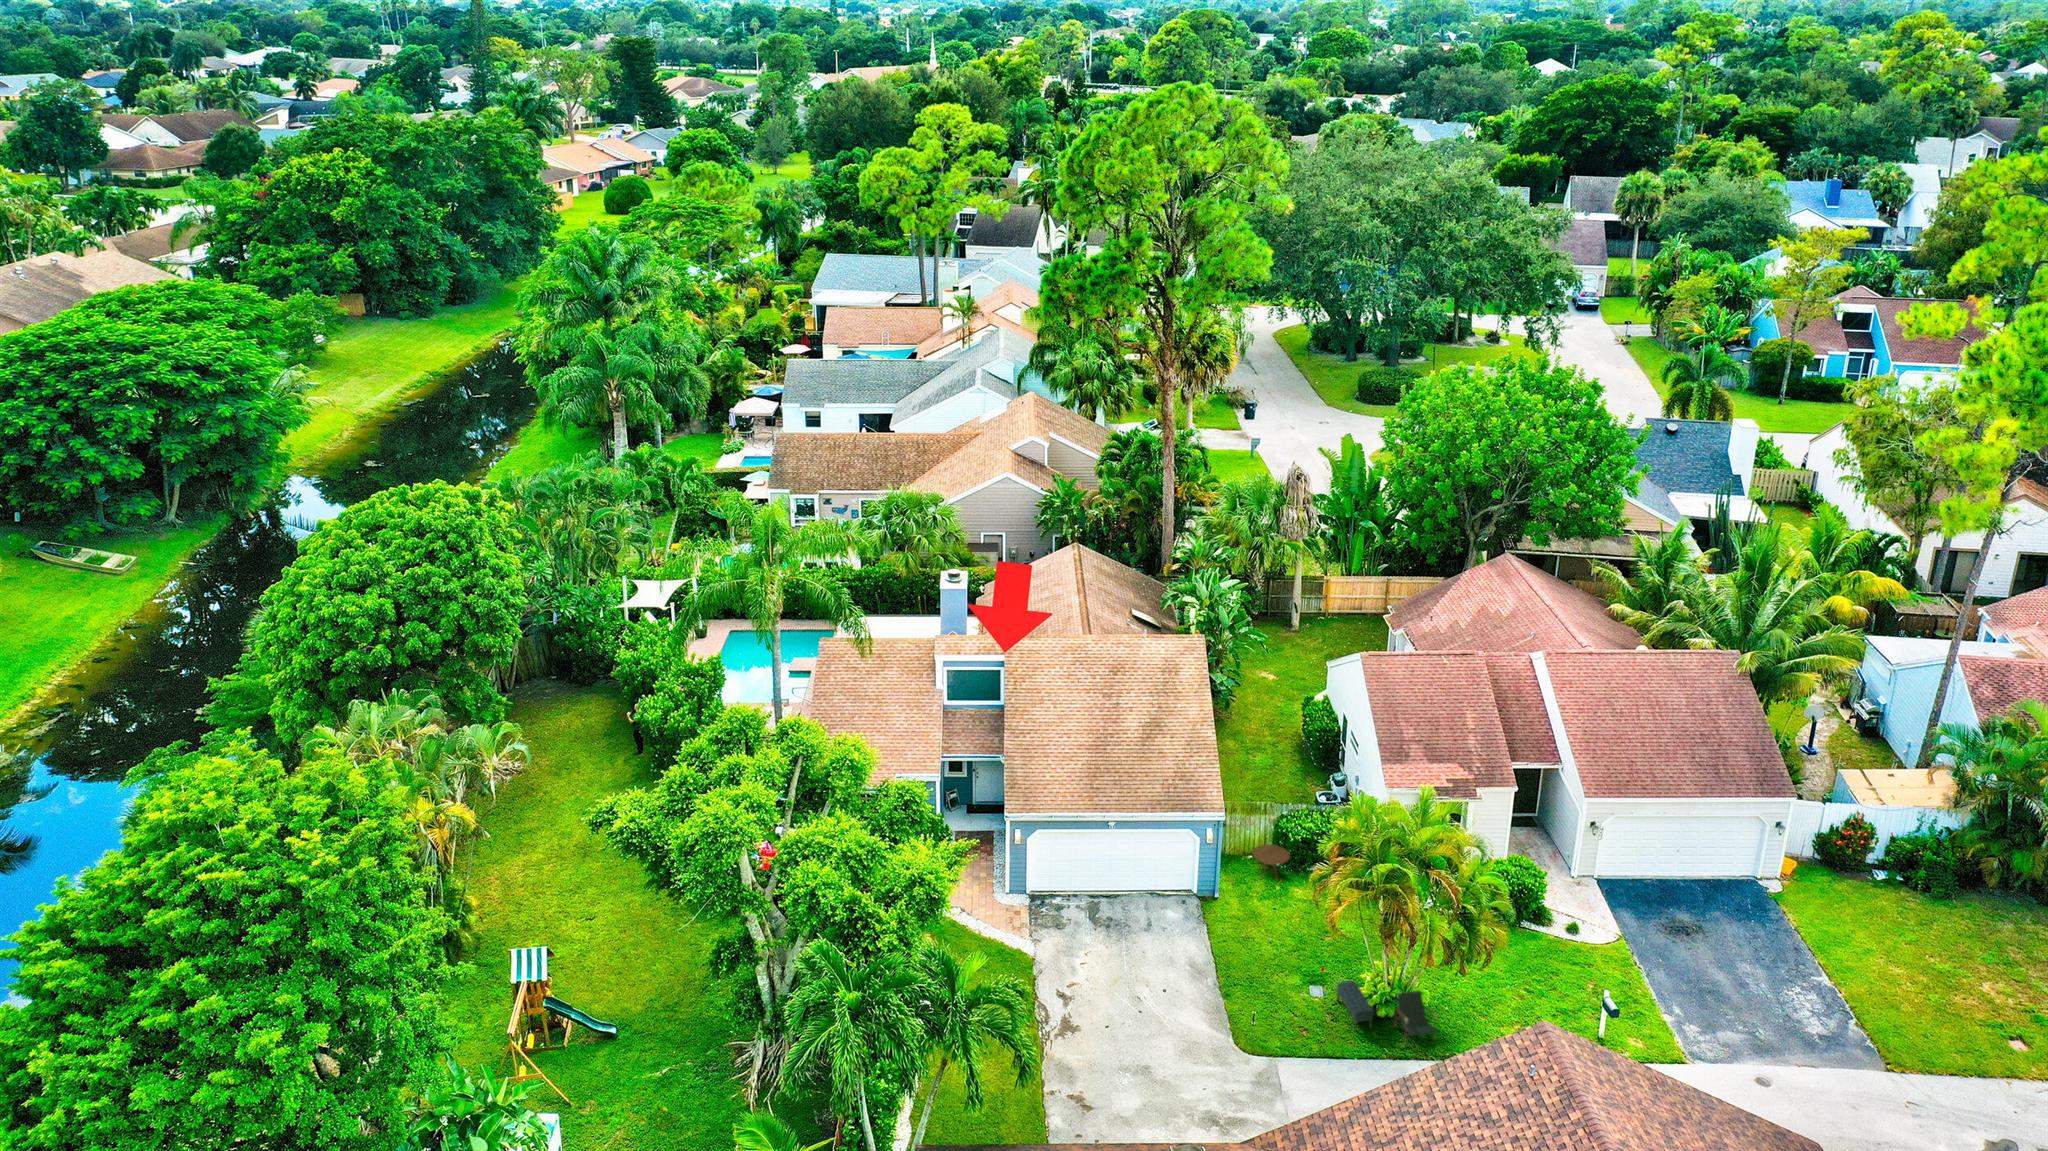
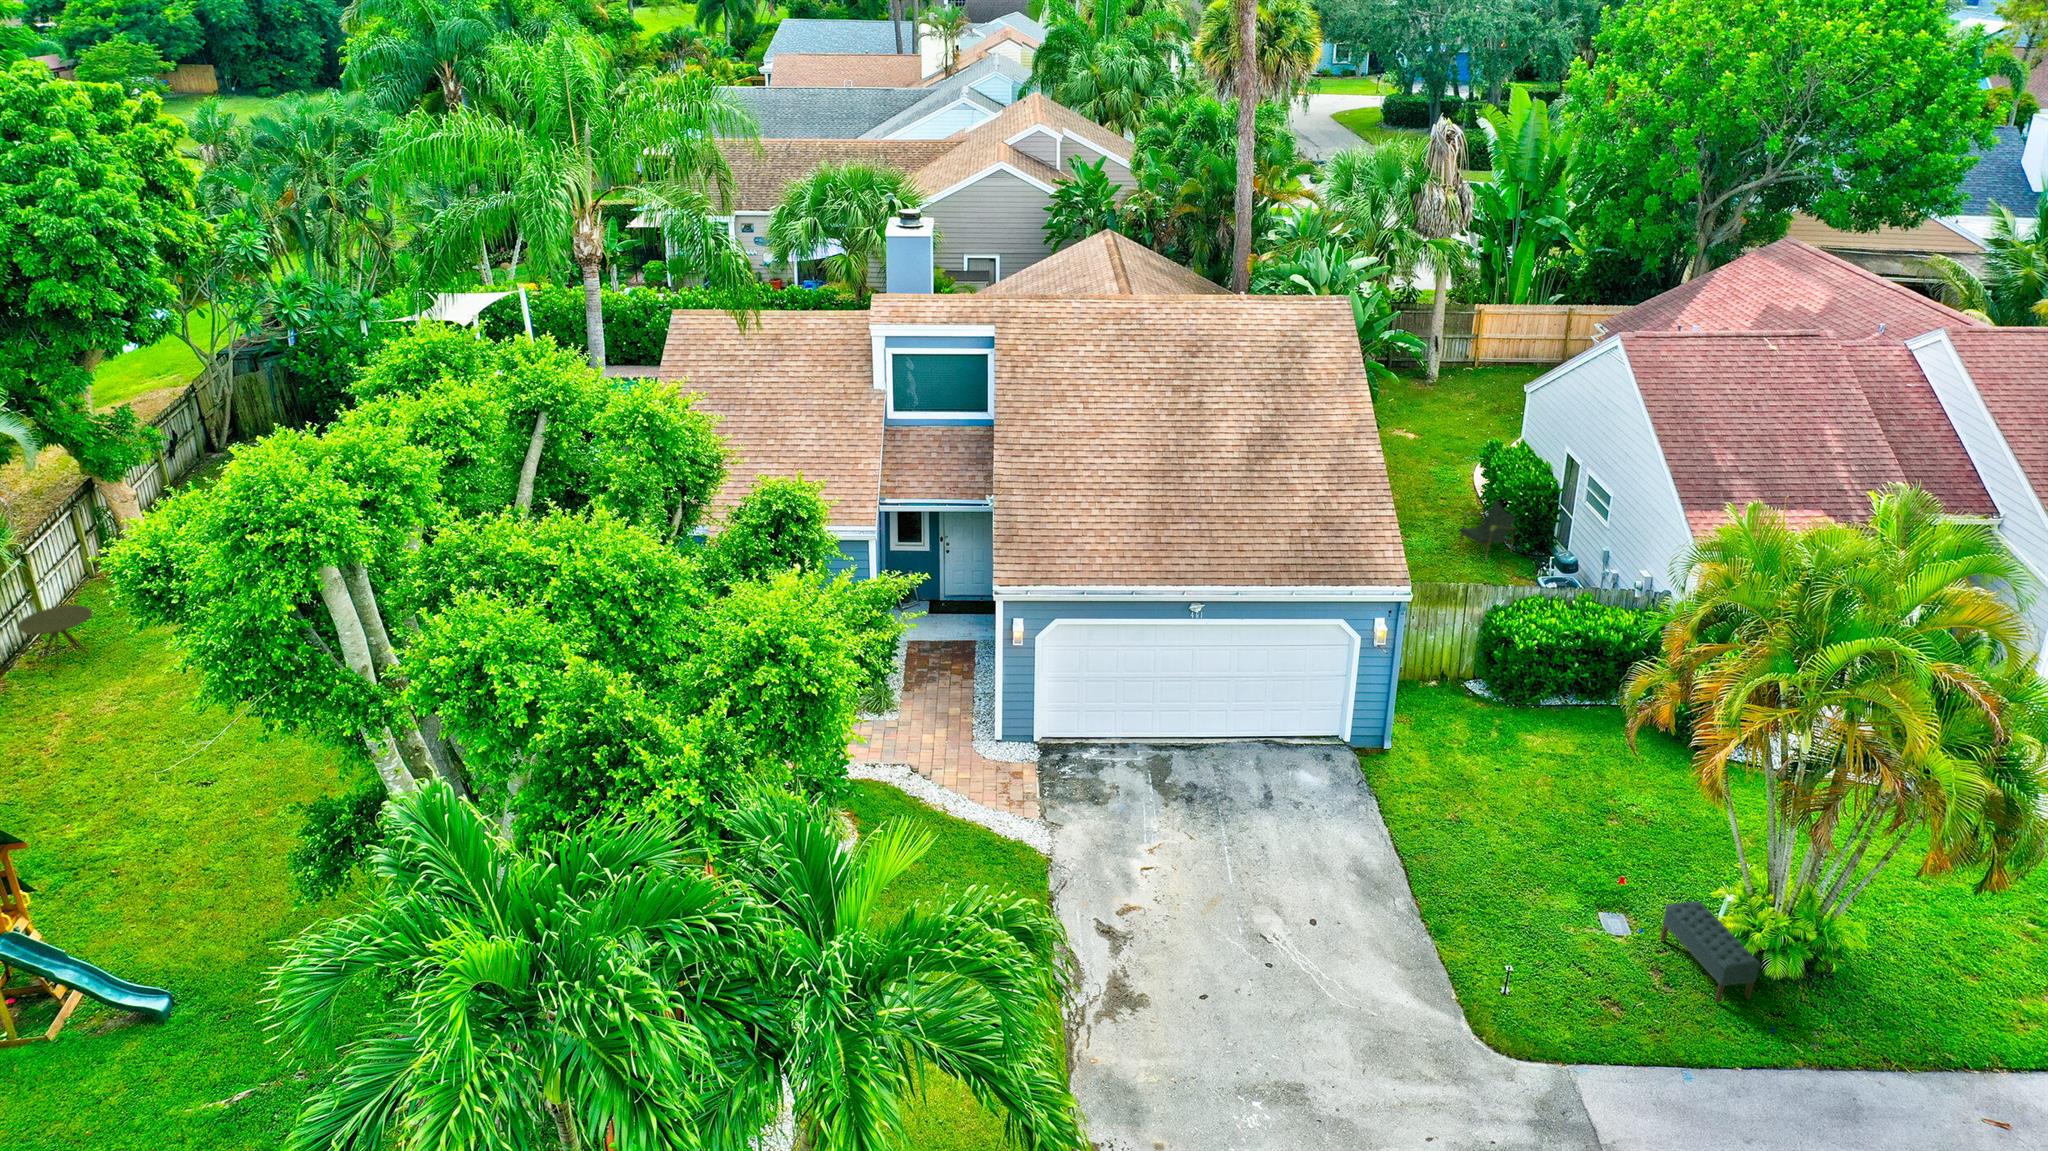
round table: present [1253,844,1290,872] -> present [17,605,92,666]
lounge chair: present [1395,990,1437,1043] -> present [1459,499,1515,558]

